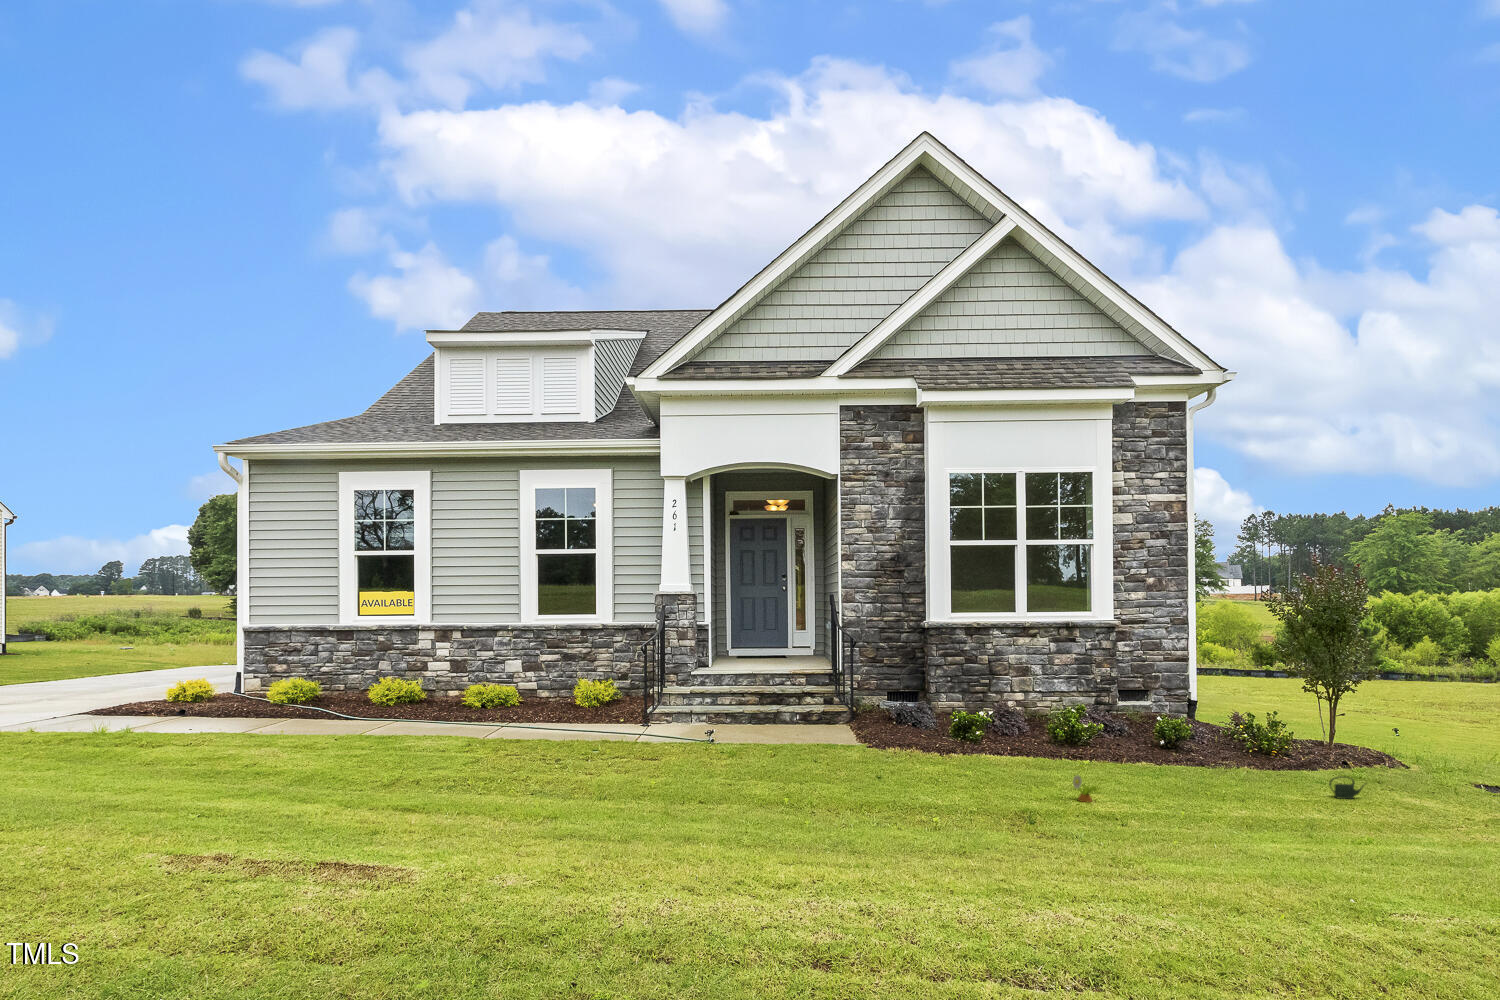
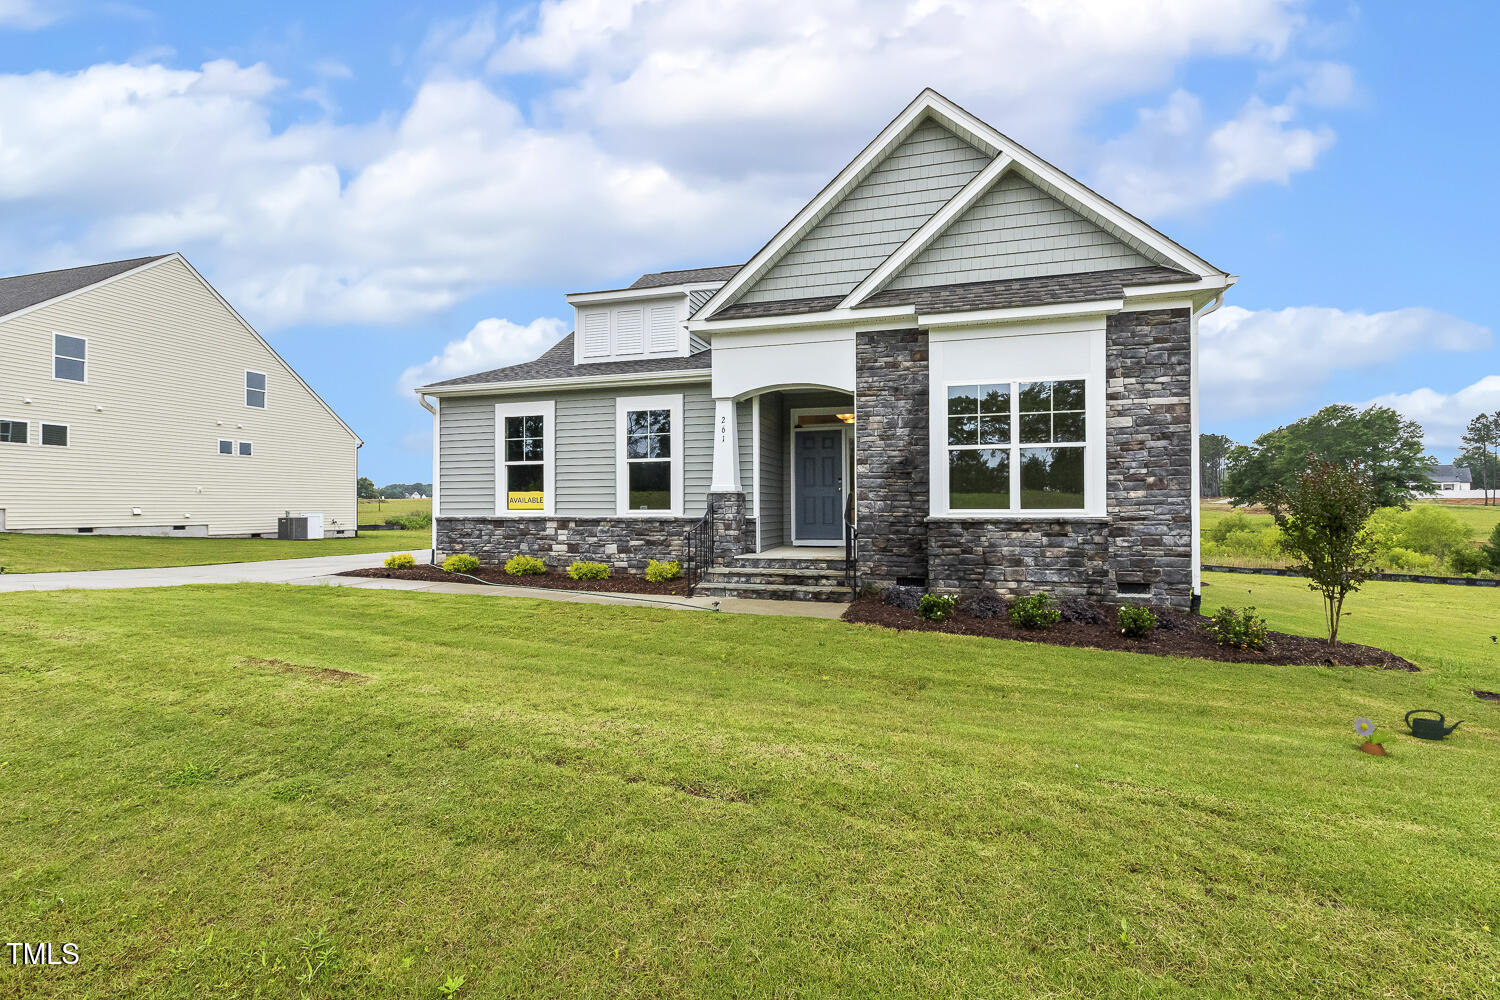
decorative plant: present [1073,775,1097,802] -> present [1352,717,1401,755]

